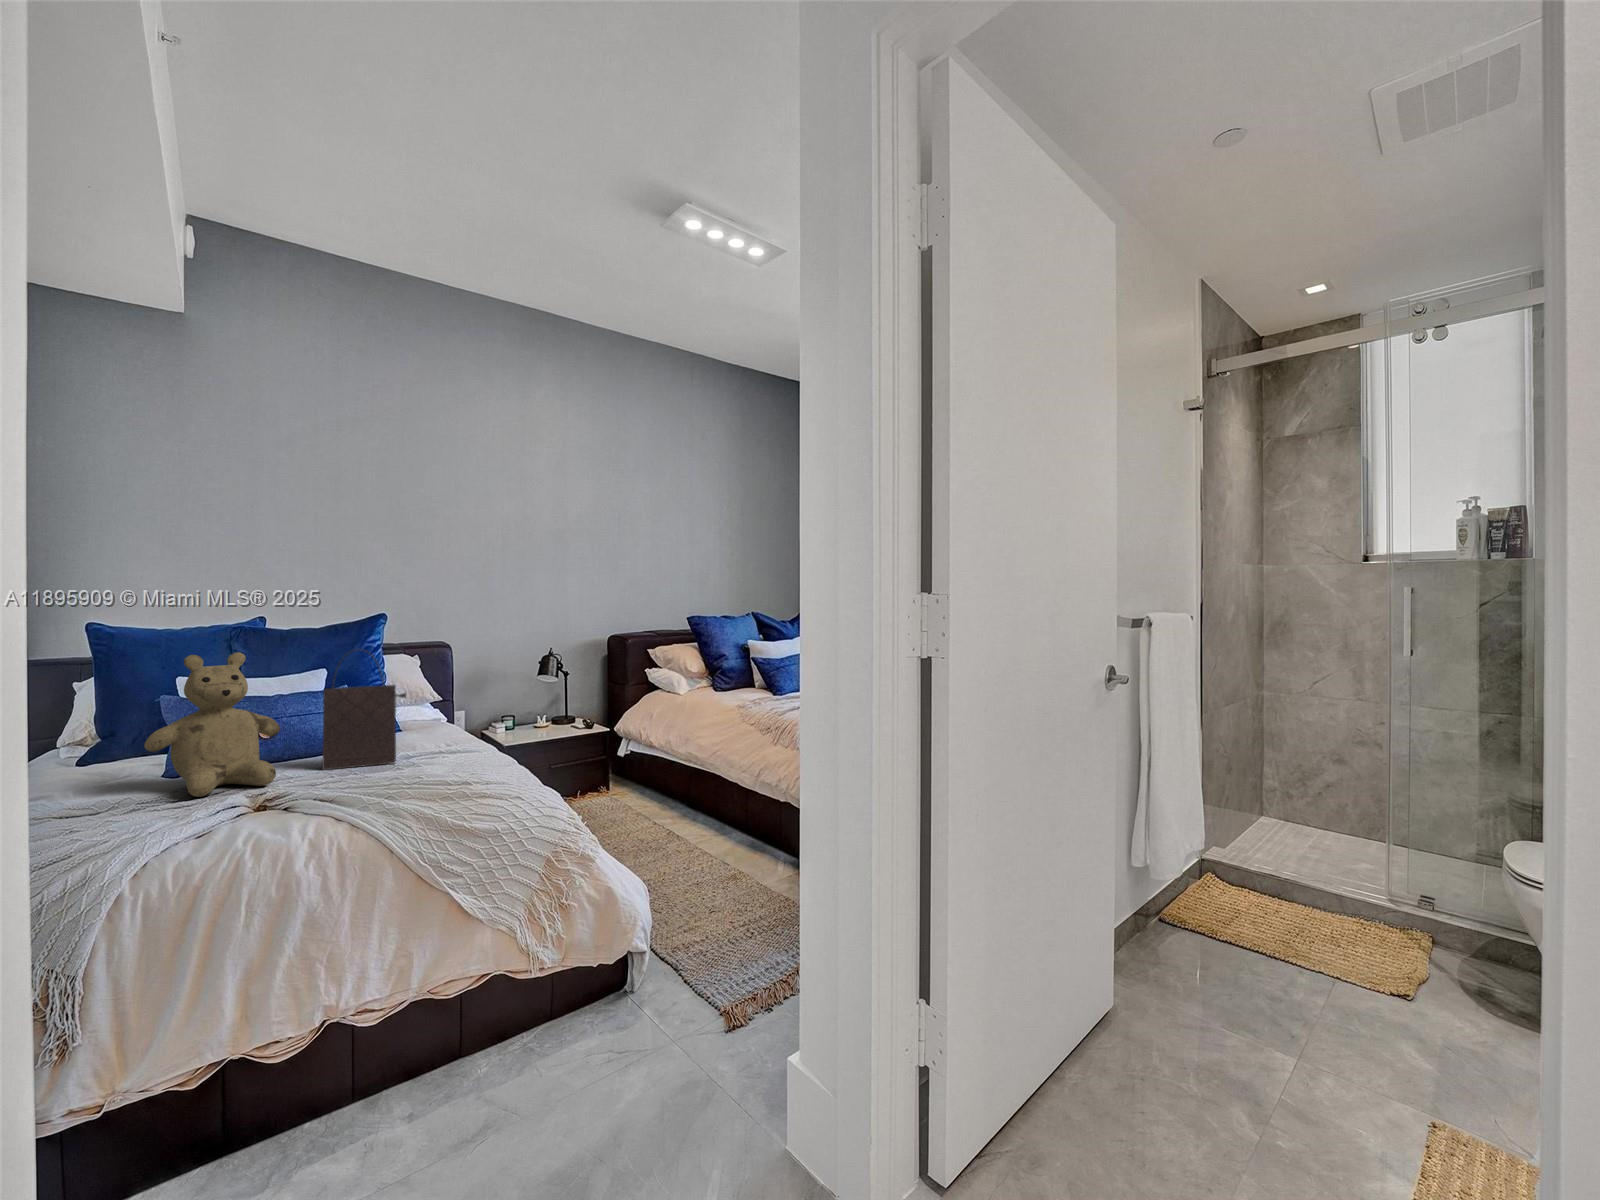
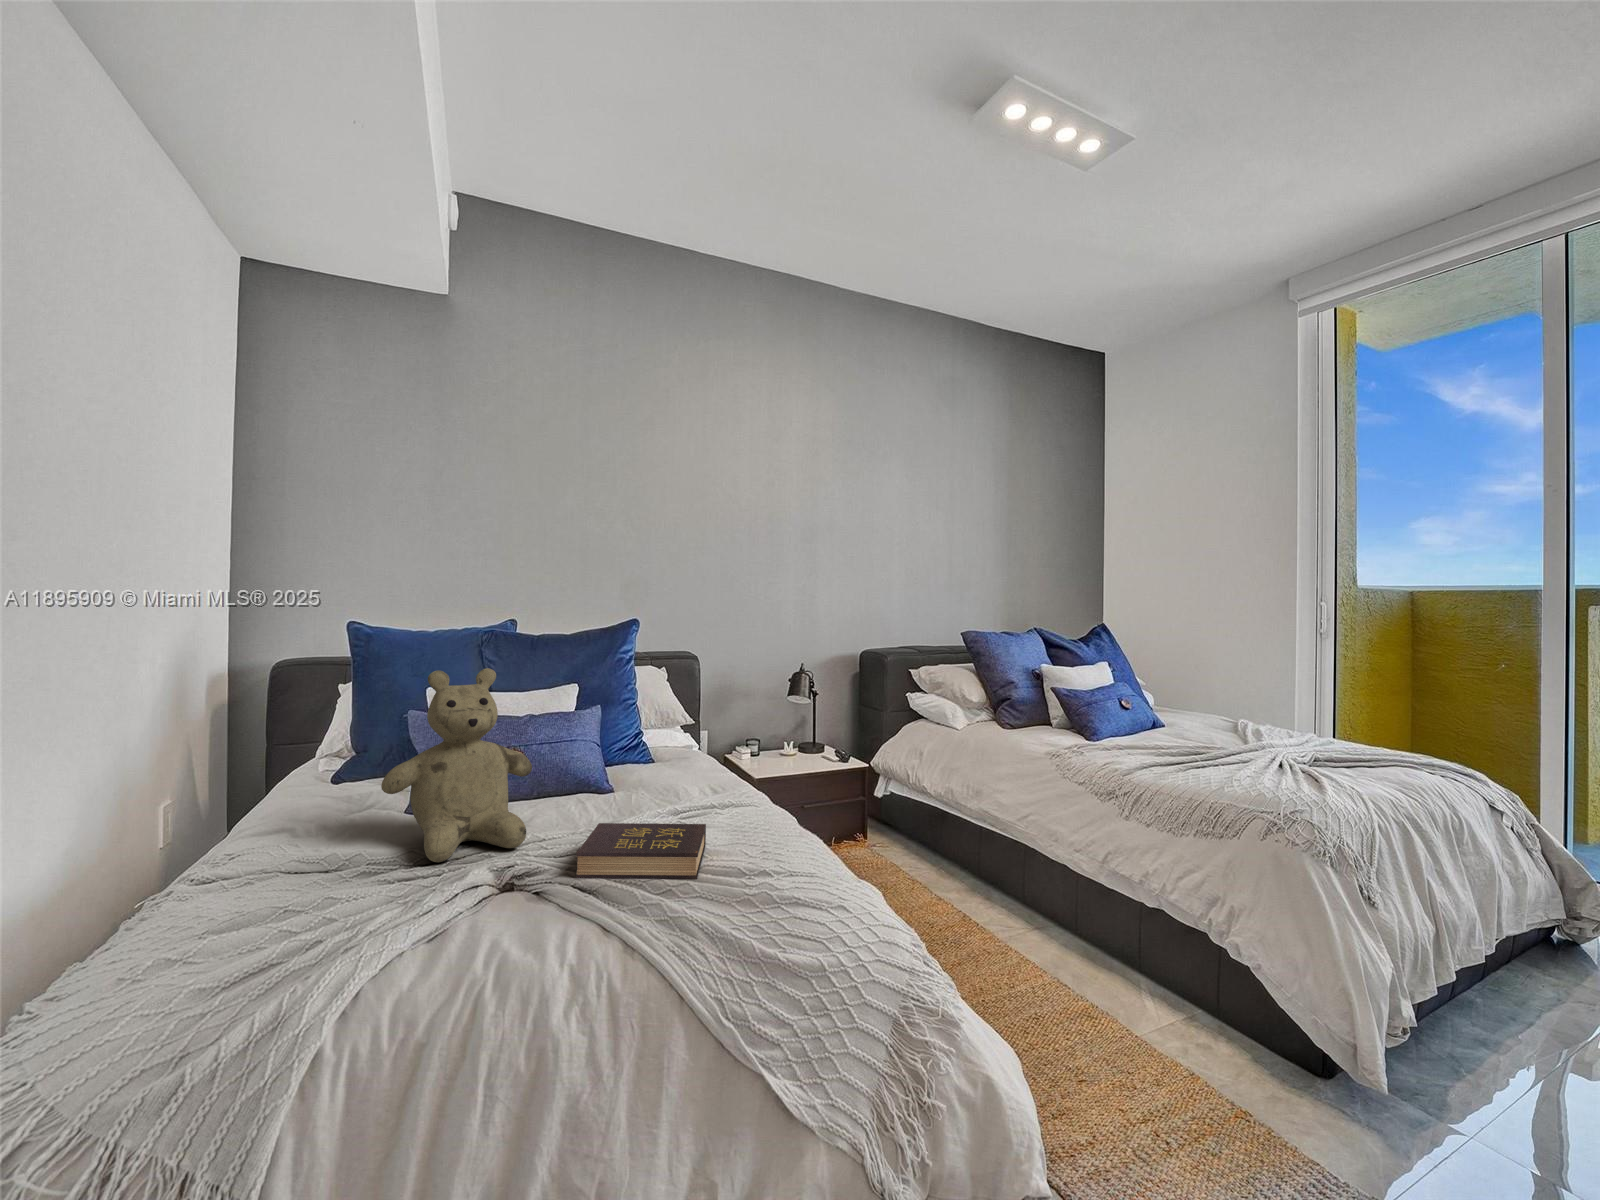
handbag: present [322,649,406,770] -> none [578,668,676,824]
hardback book: none [317,757,425,796] -> present [576,823,706,879]

